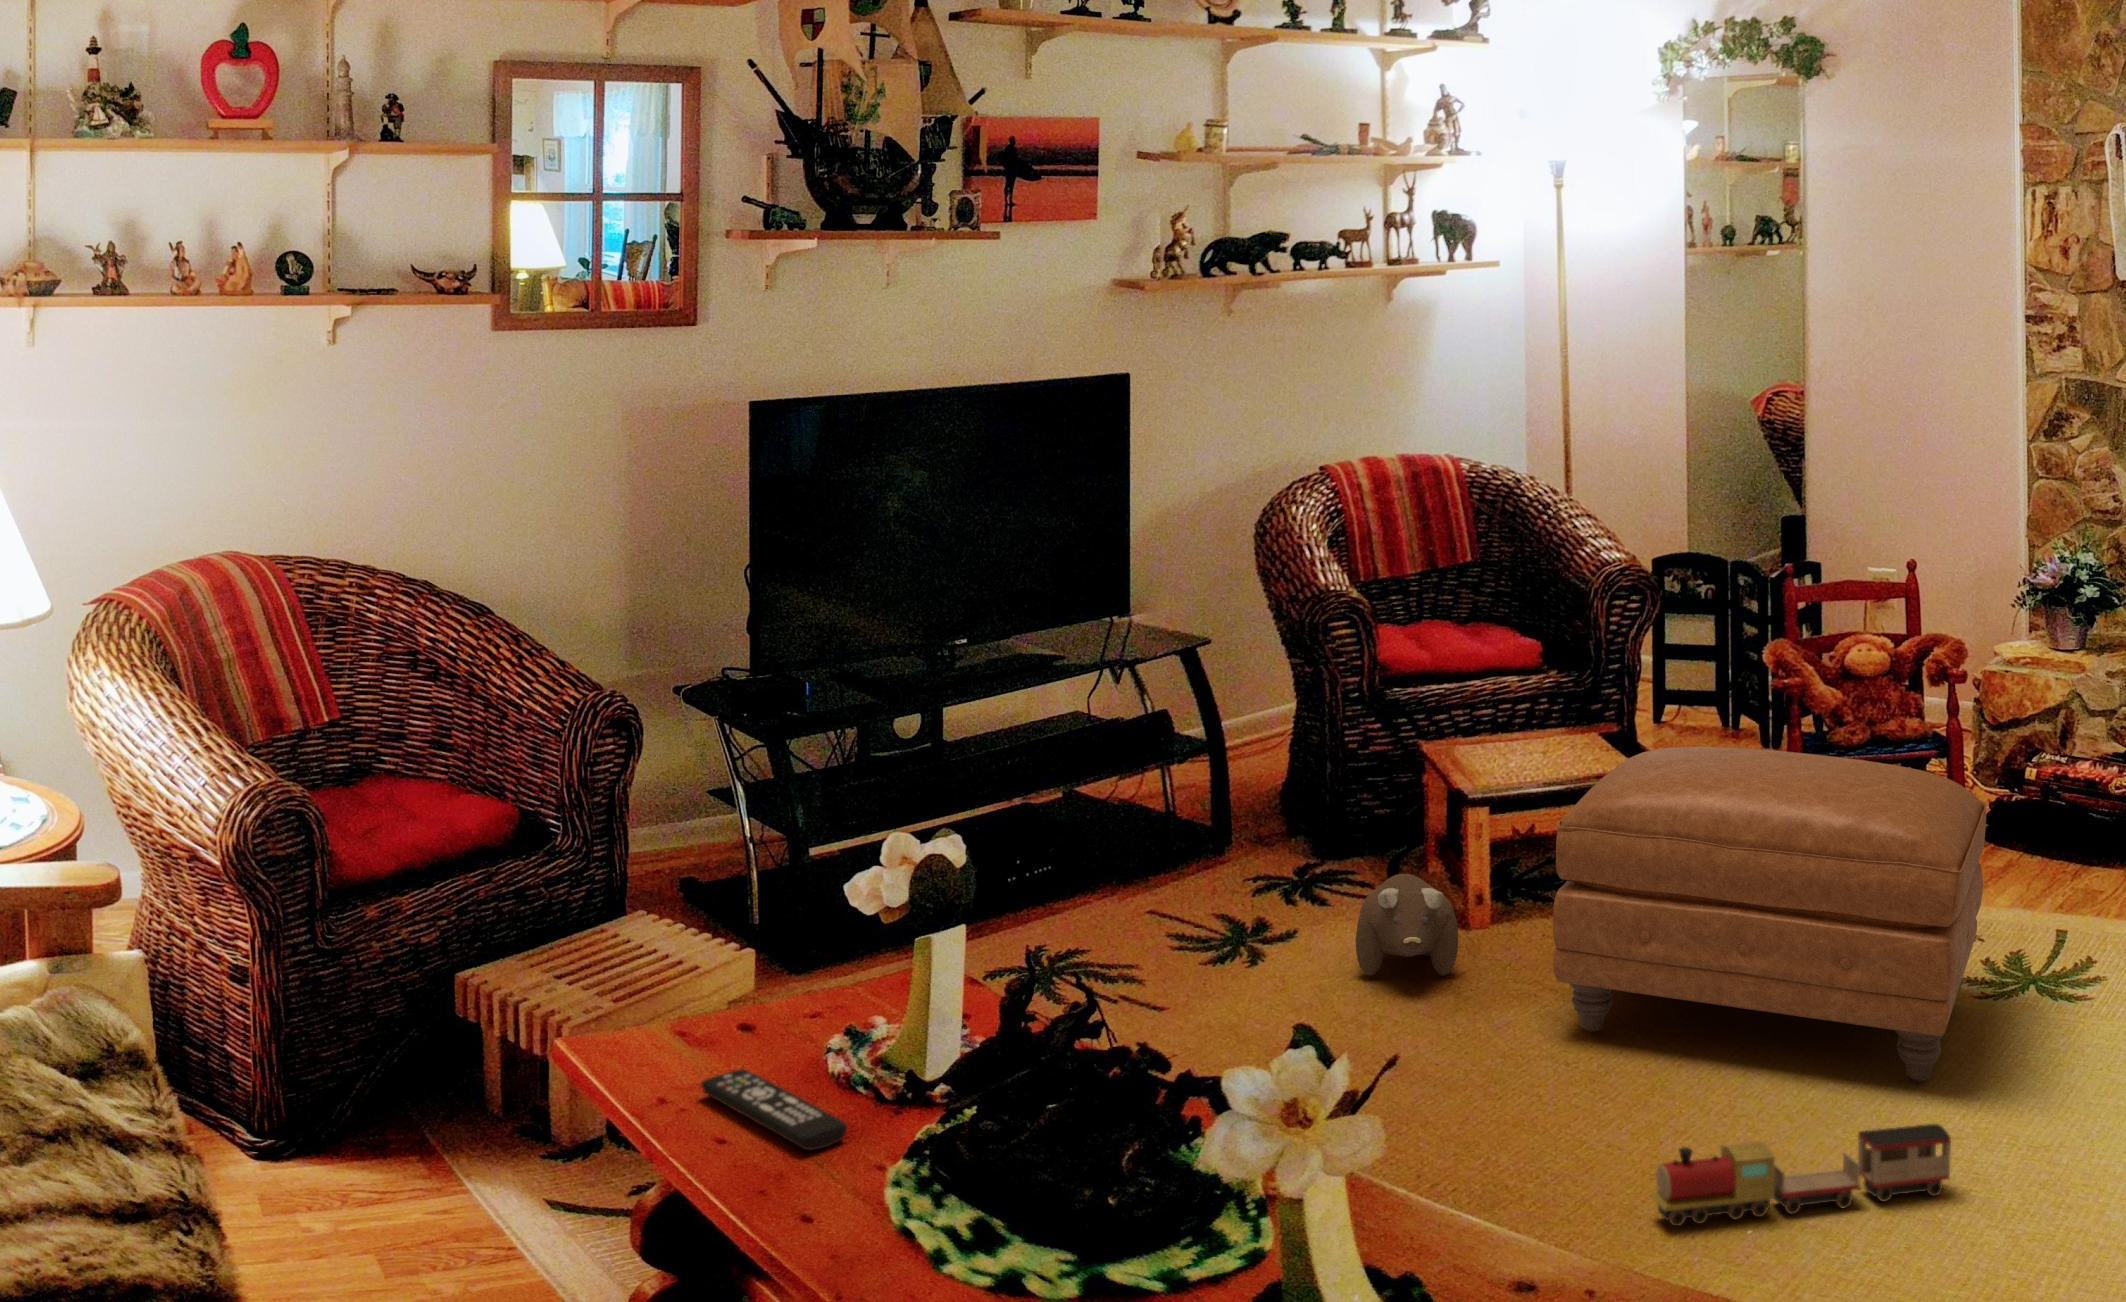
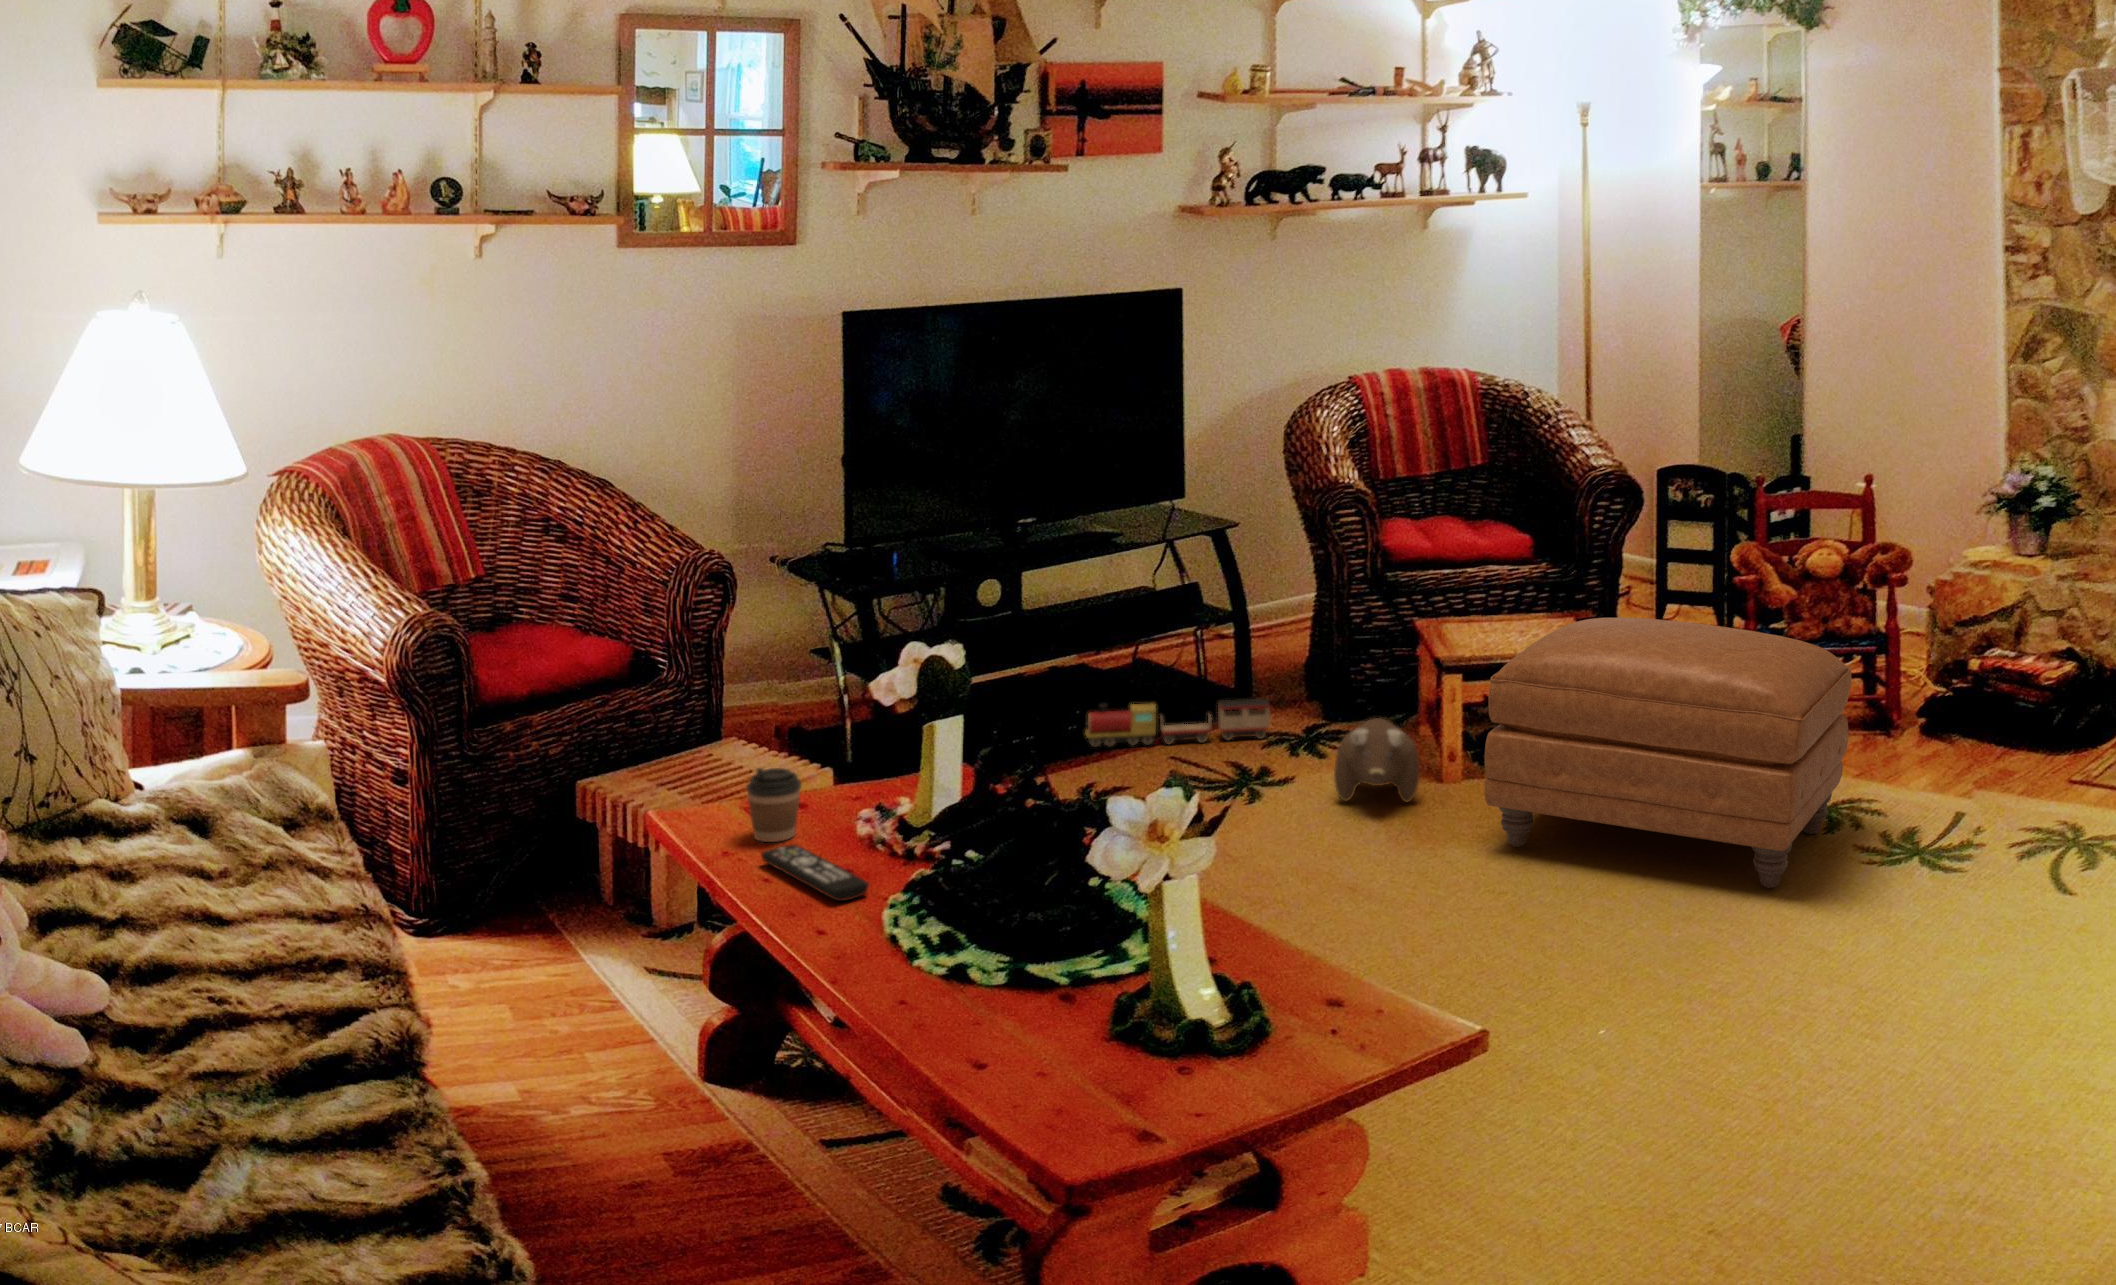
coffee cup: none [678,967,748,1065] -> present [747,768,802,842]
toy train: present [1651,1124,1951,1226] -> present [1085,699,1270,747]

